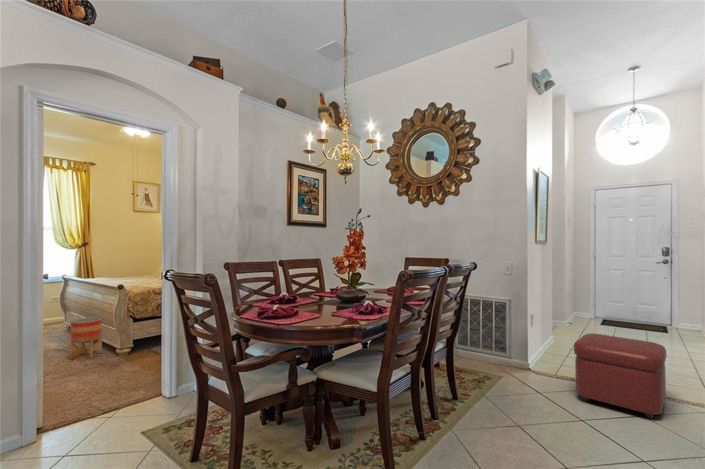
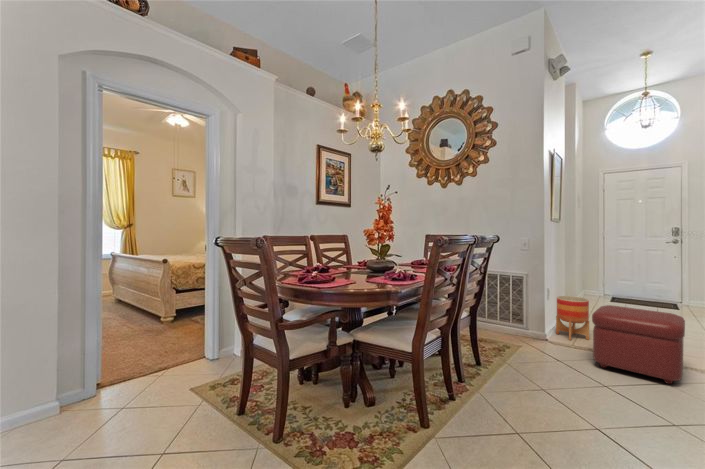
planter: present [70,317,102,360] -> present [556,296,589,340]

